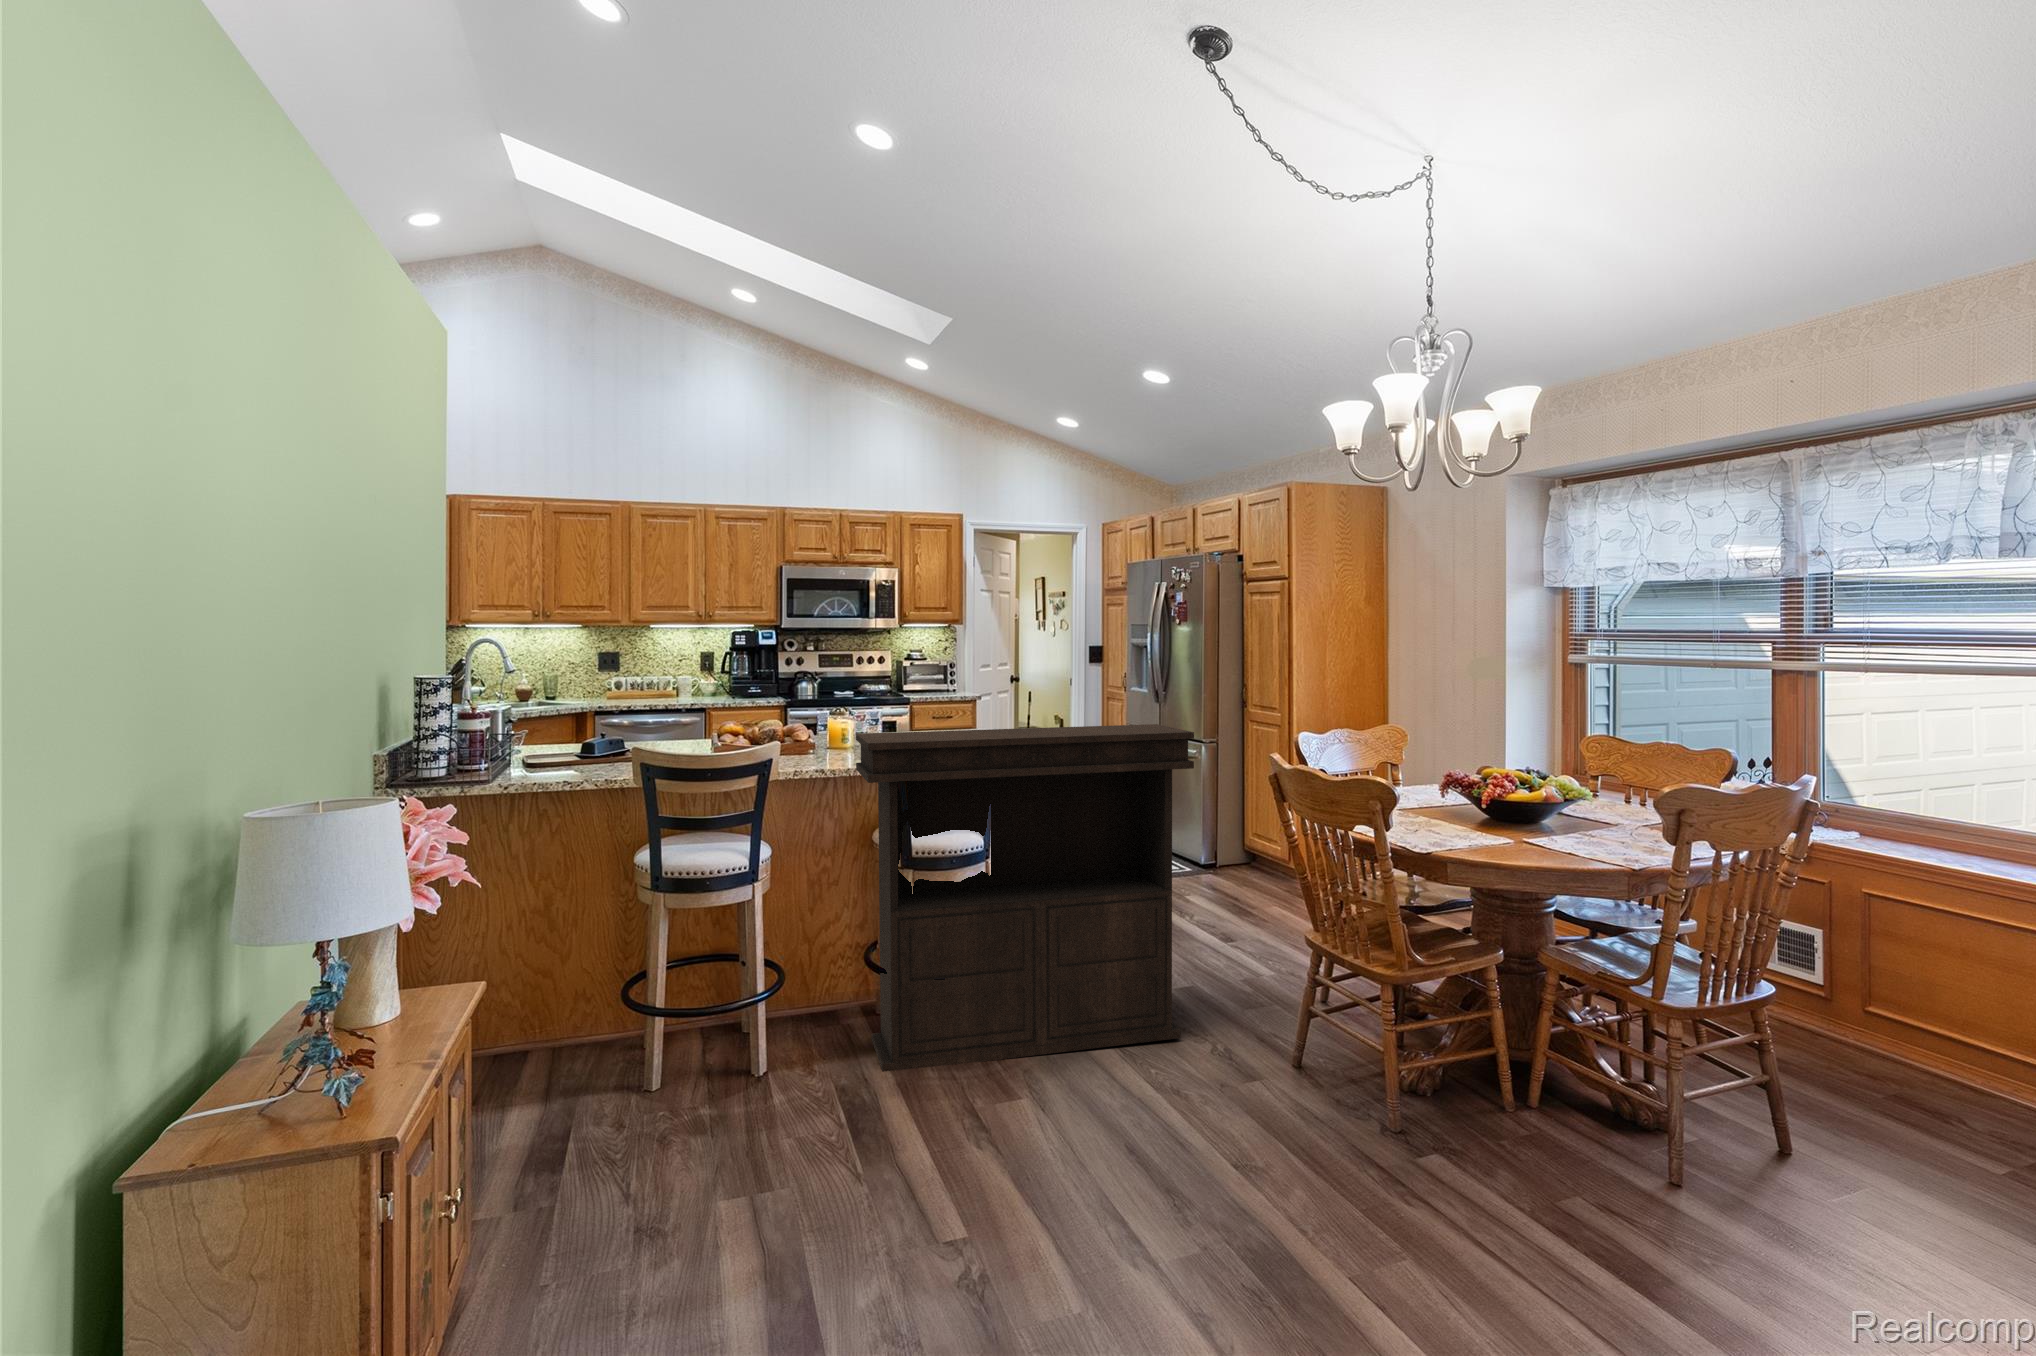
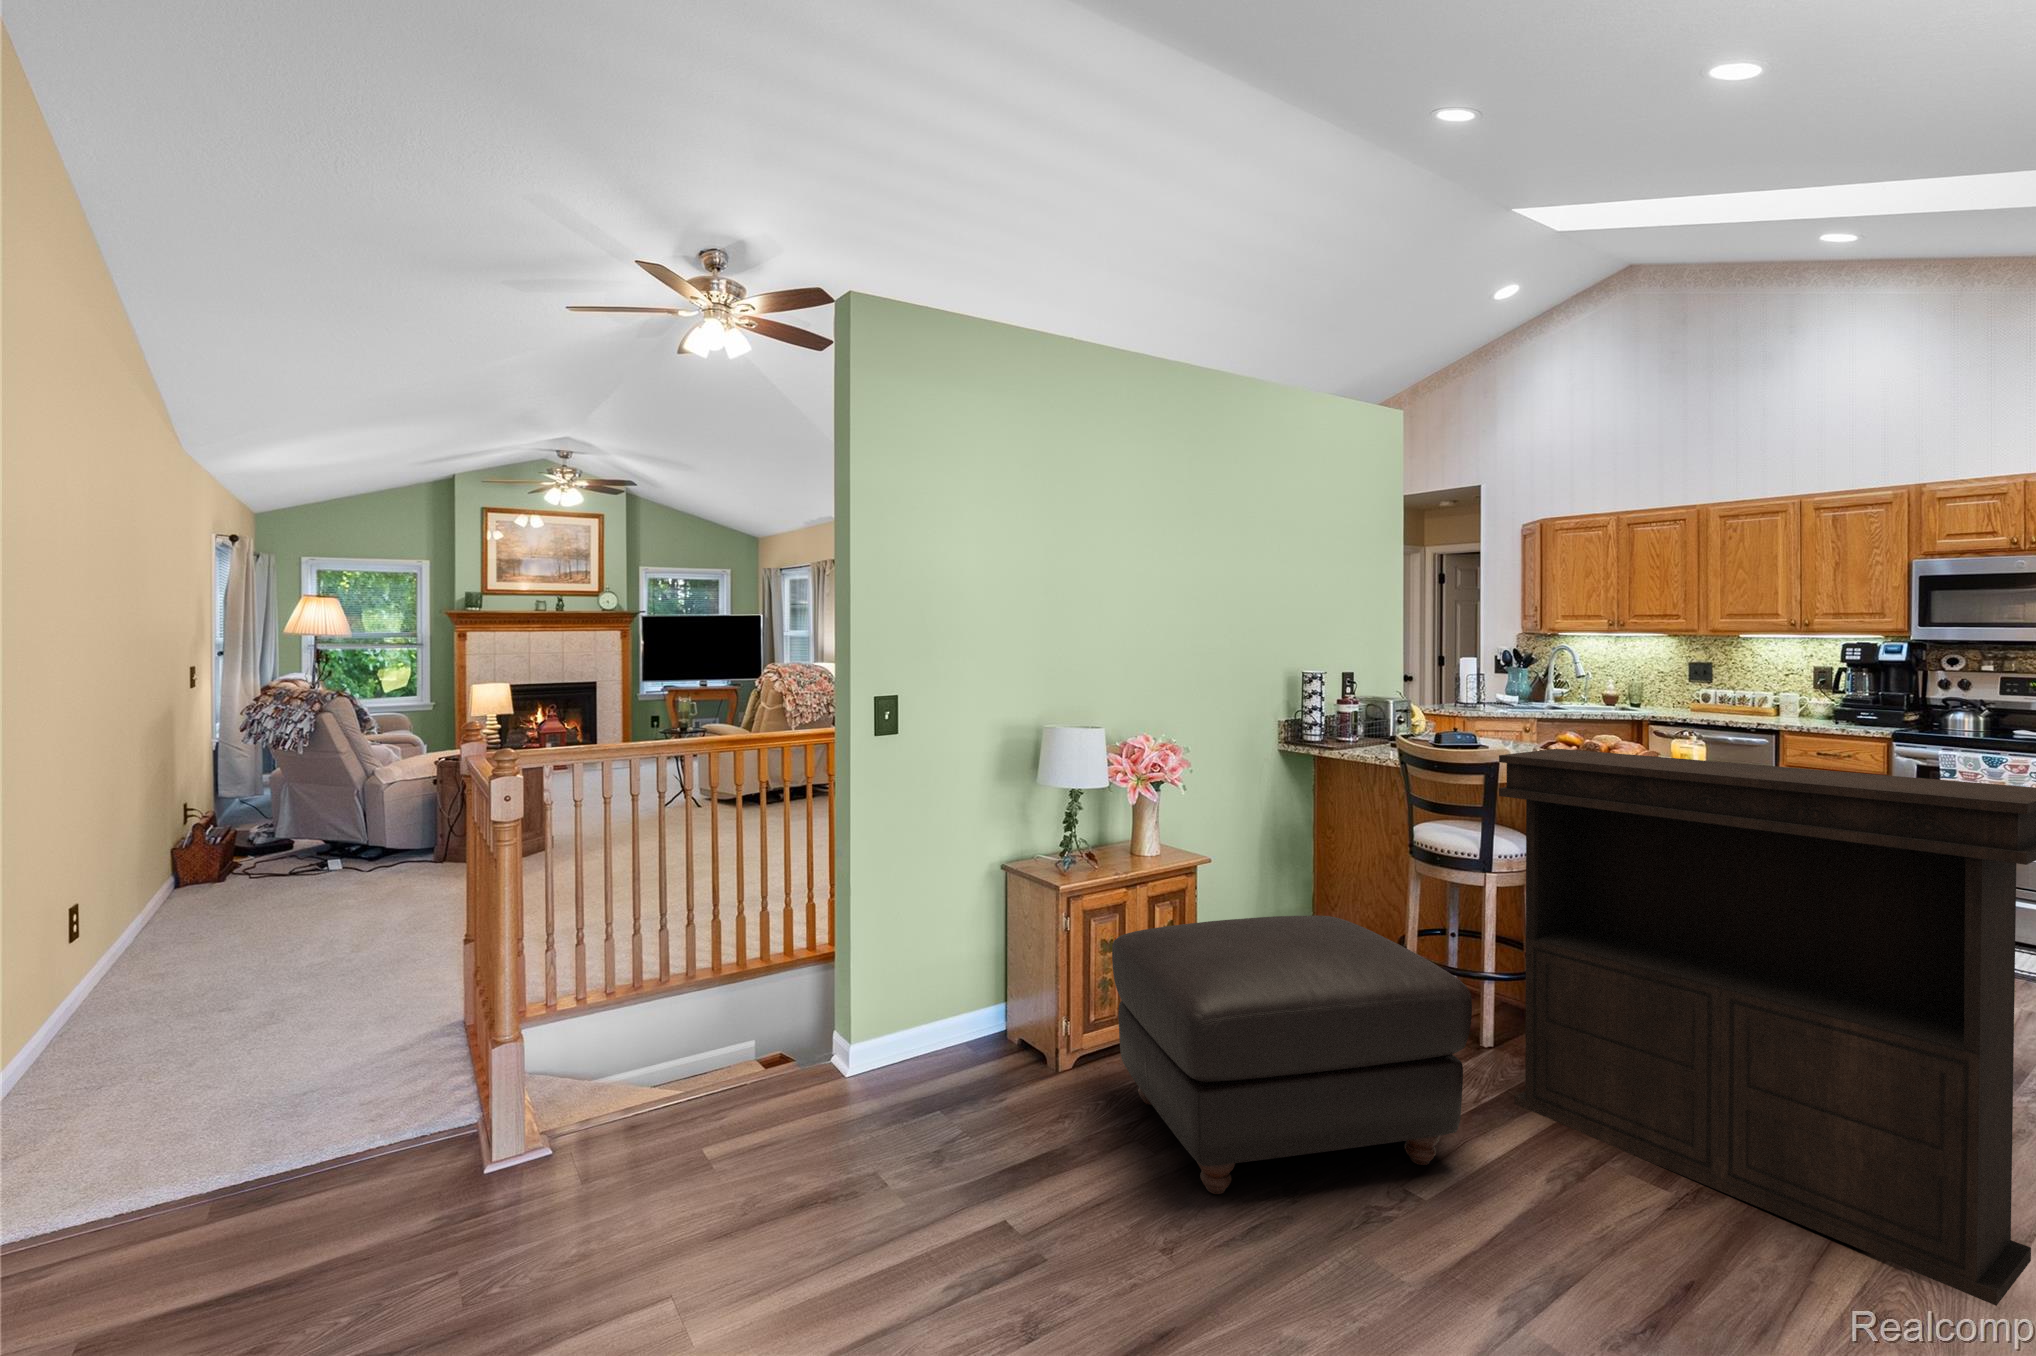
ottoman: none [603,948,961,1286] -> present [1112,916,1472,1194]

